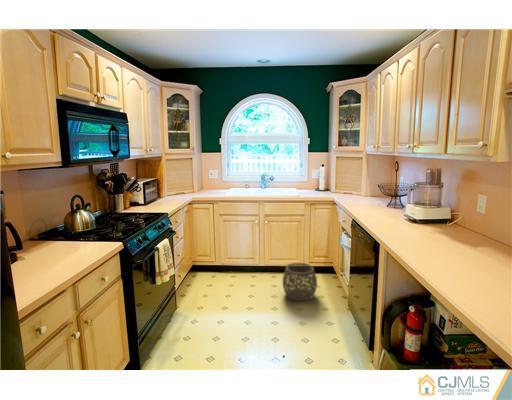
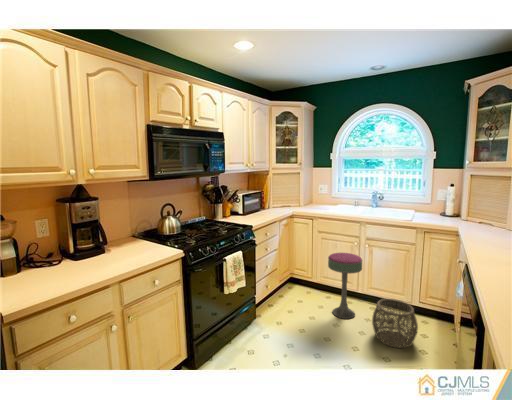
bar stool: none [238,231,268,290] -> present [328,253,362,319]

